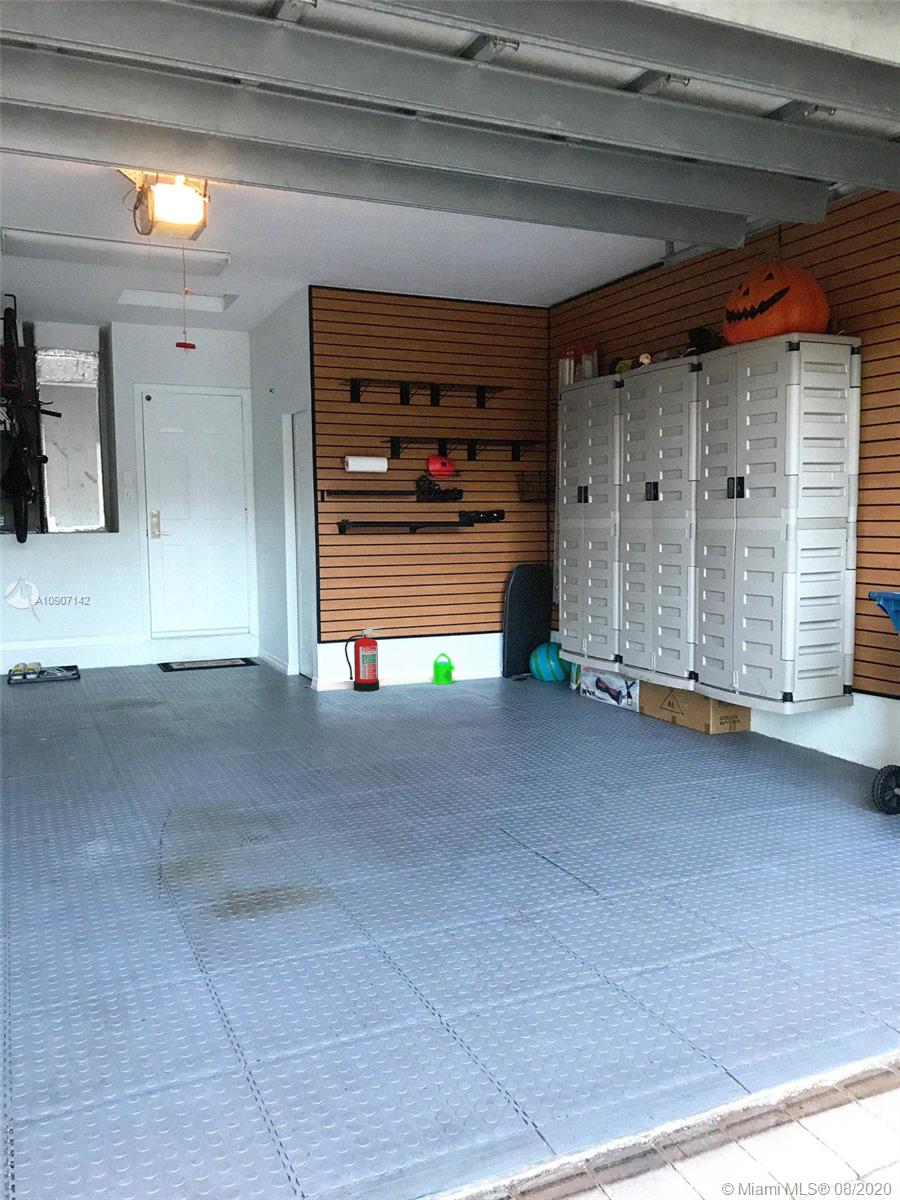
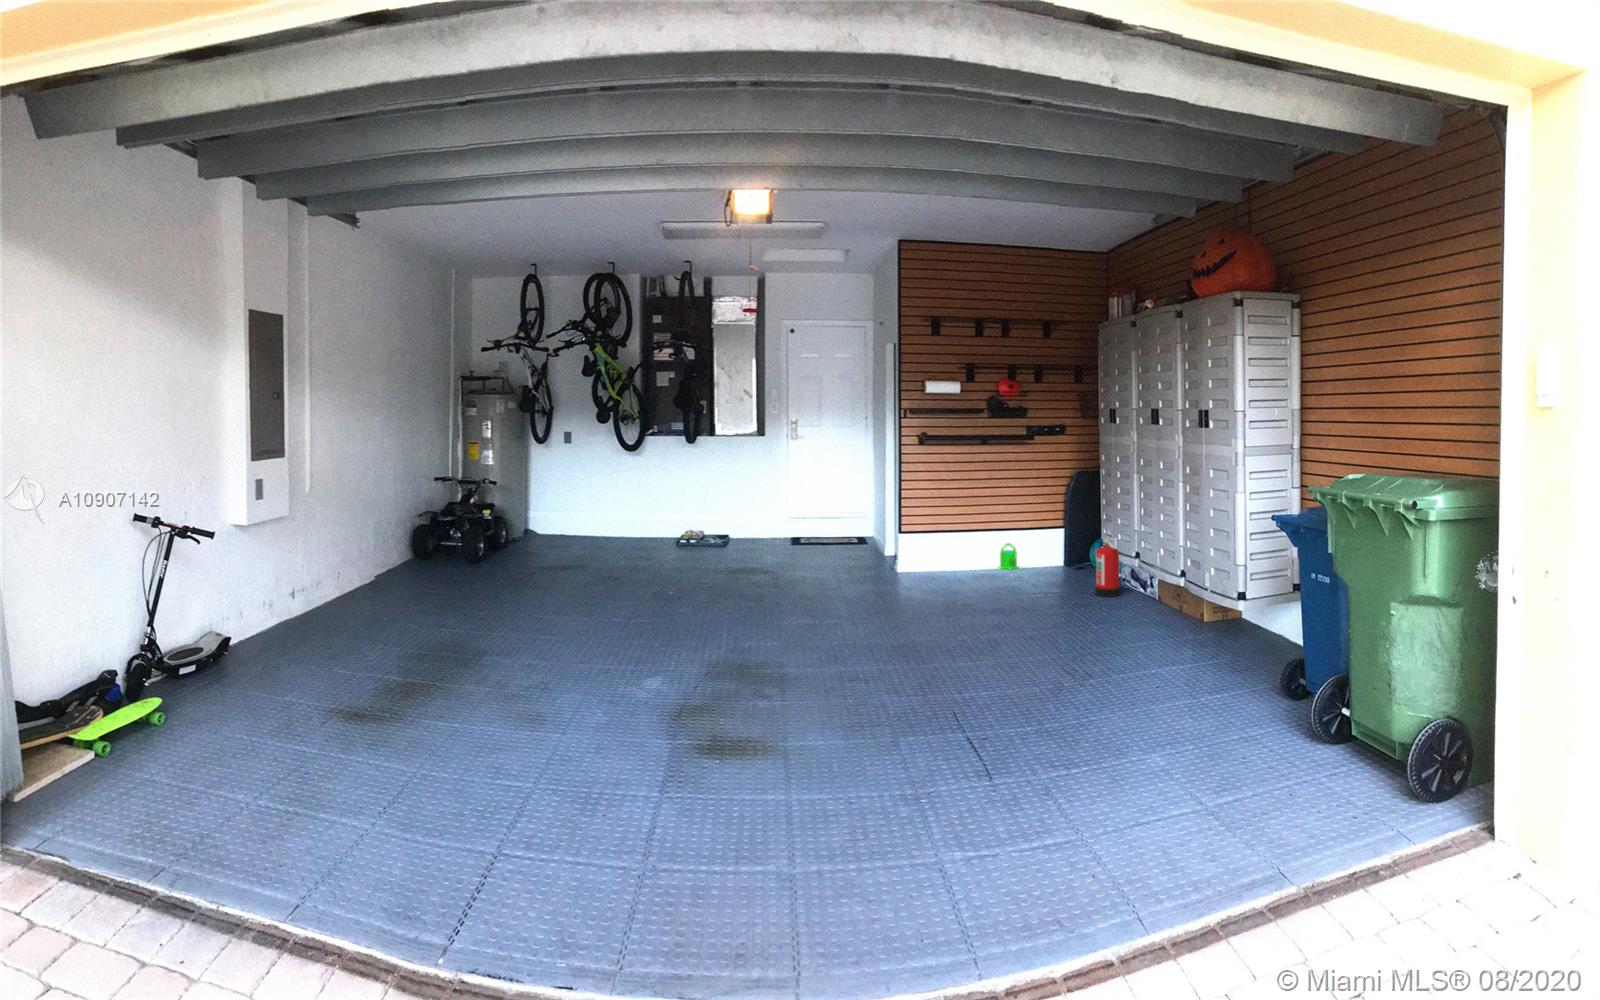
fire extinguisher: present [345,626,384,691] -> present [1095,538,1120,597]

